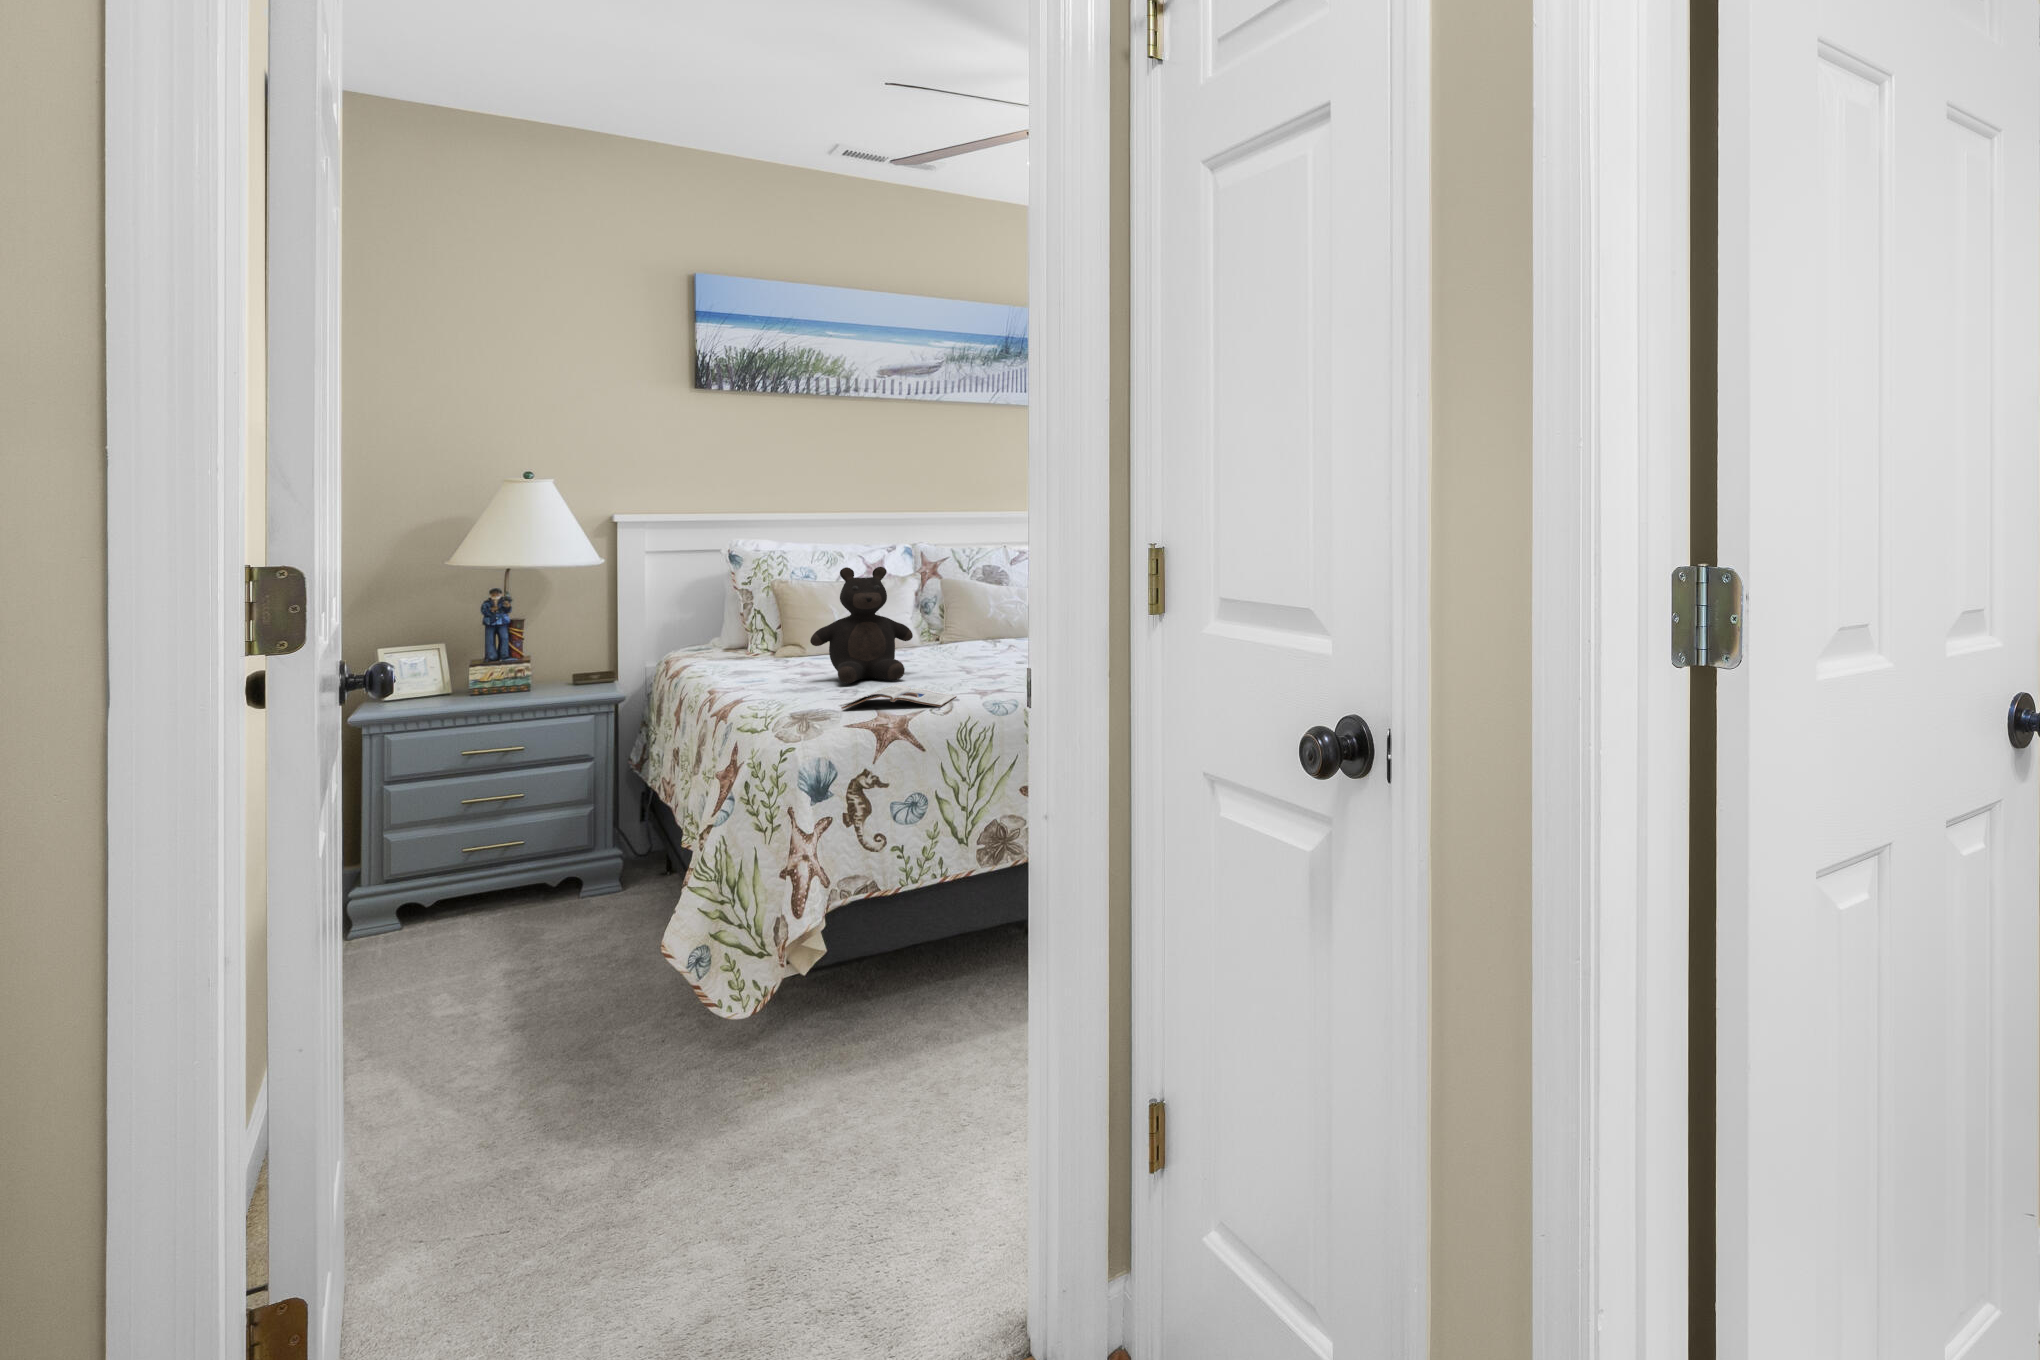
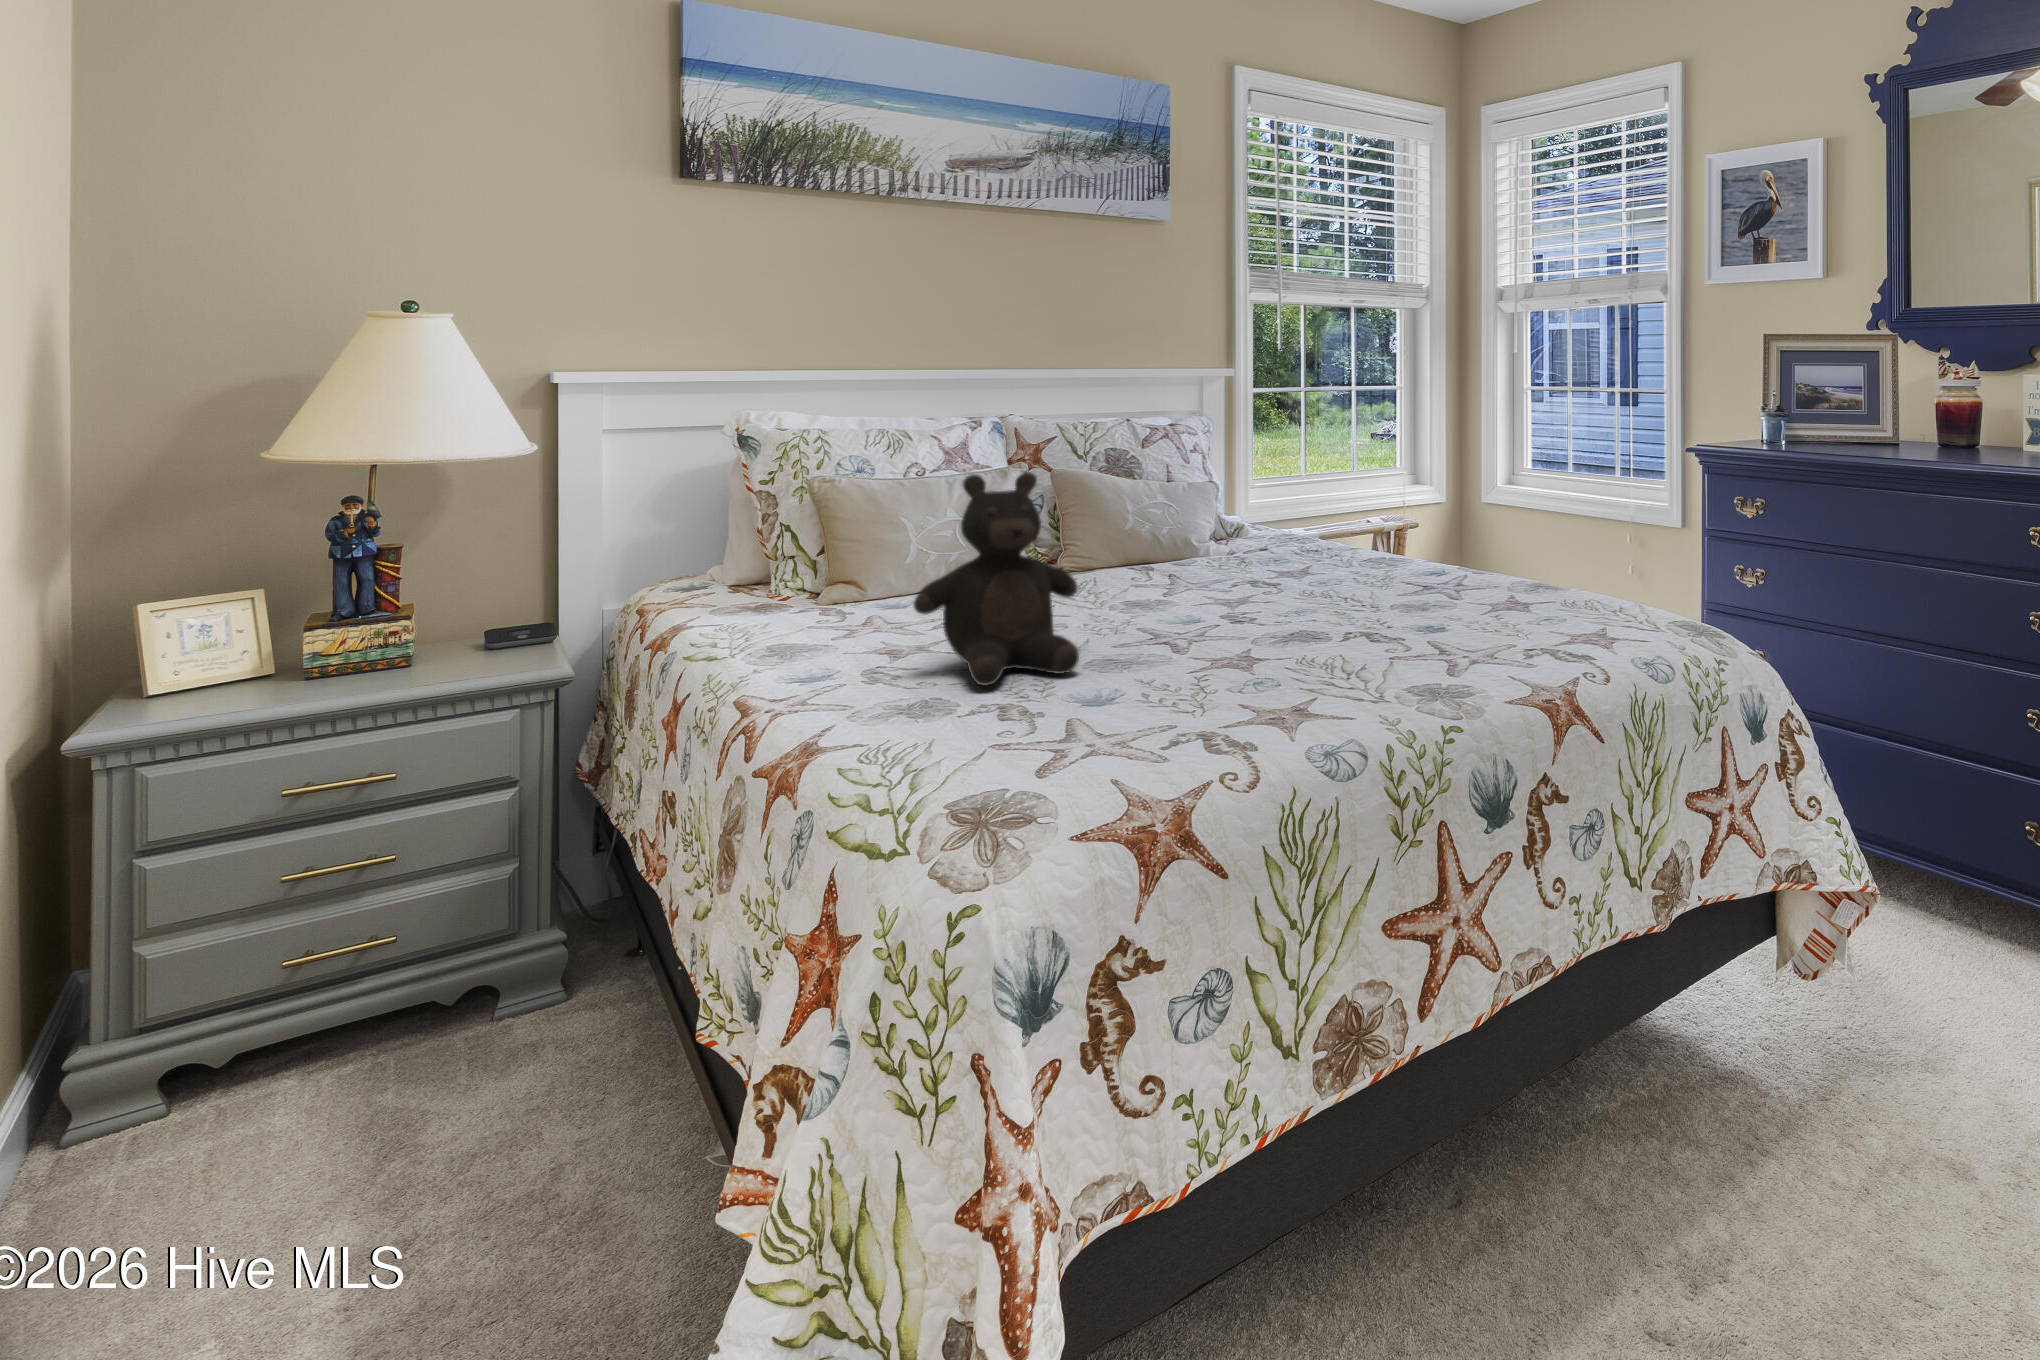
magazine: present [841,685,956,709] -> none [1031,709,1221,779]

